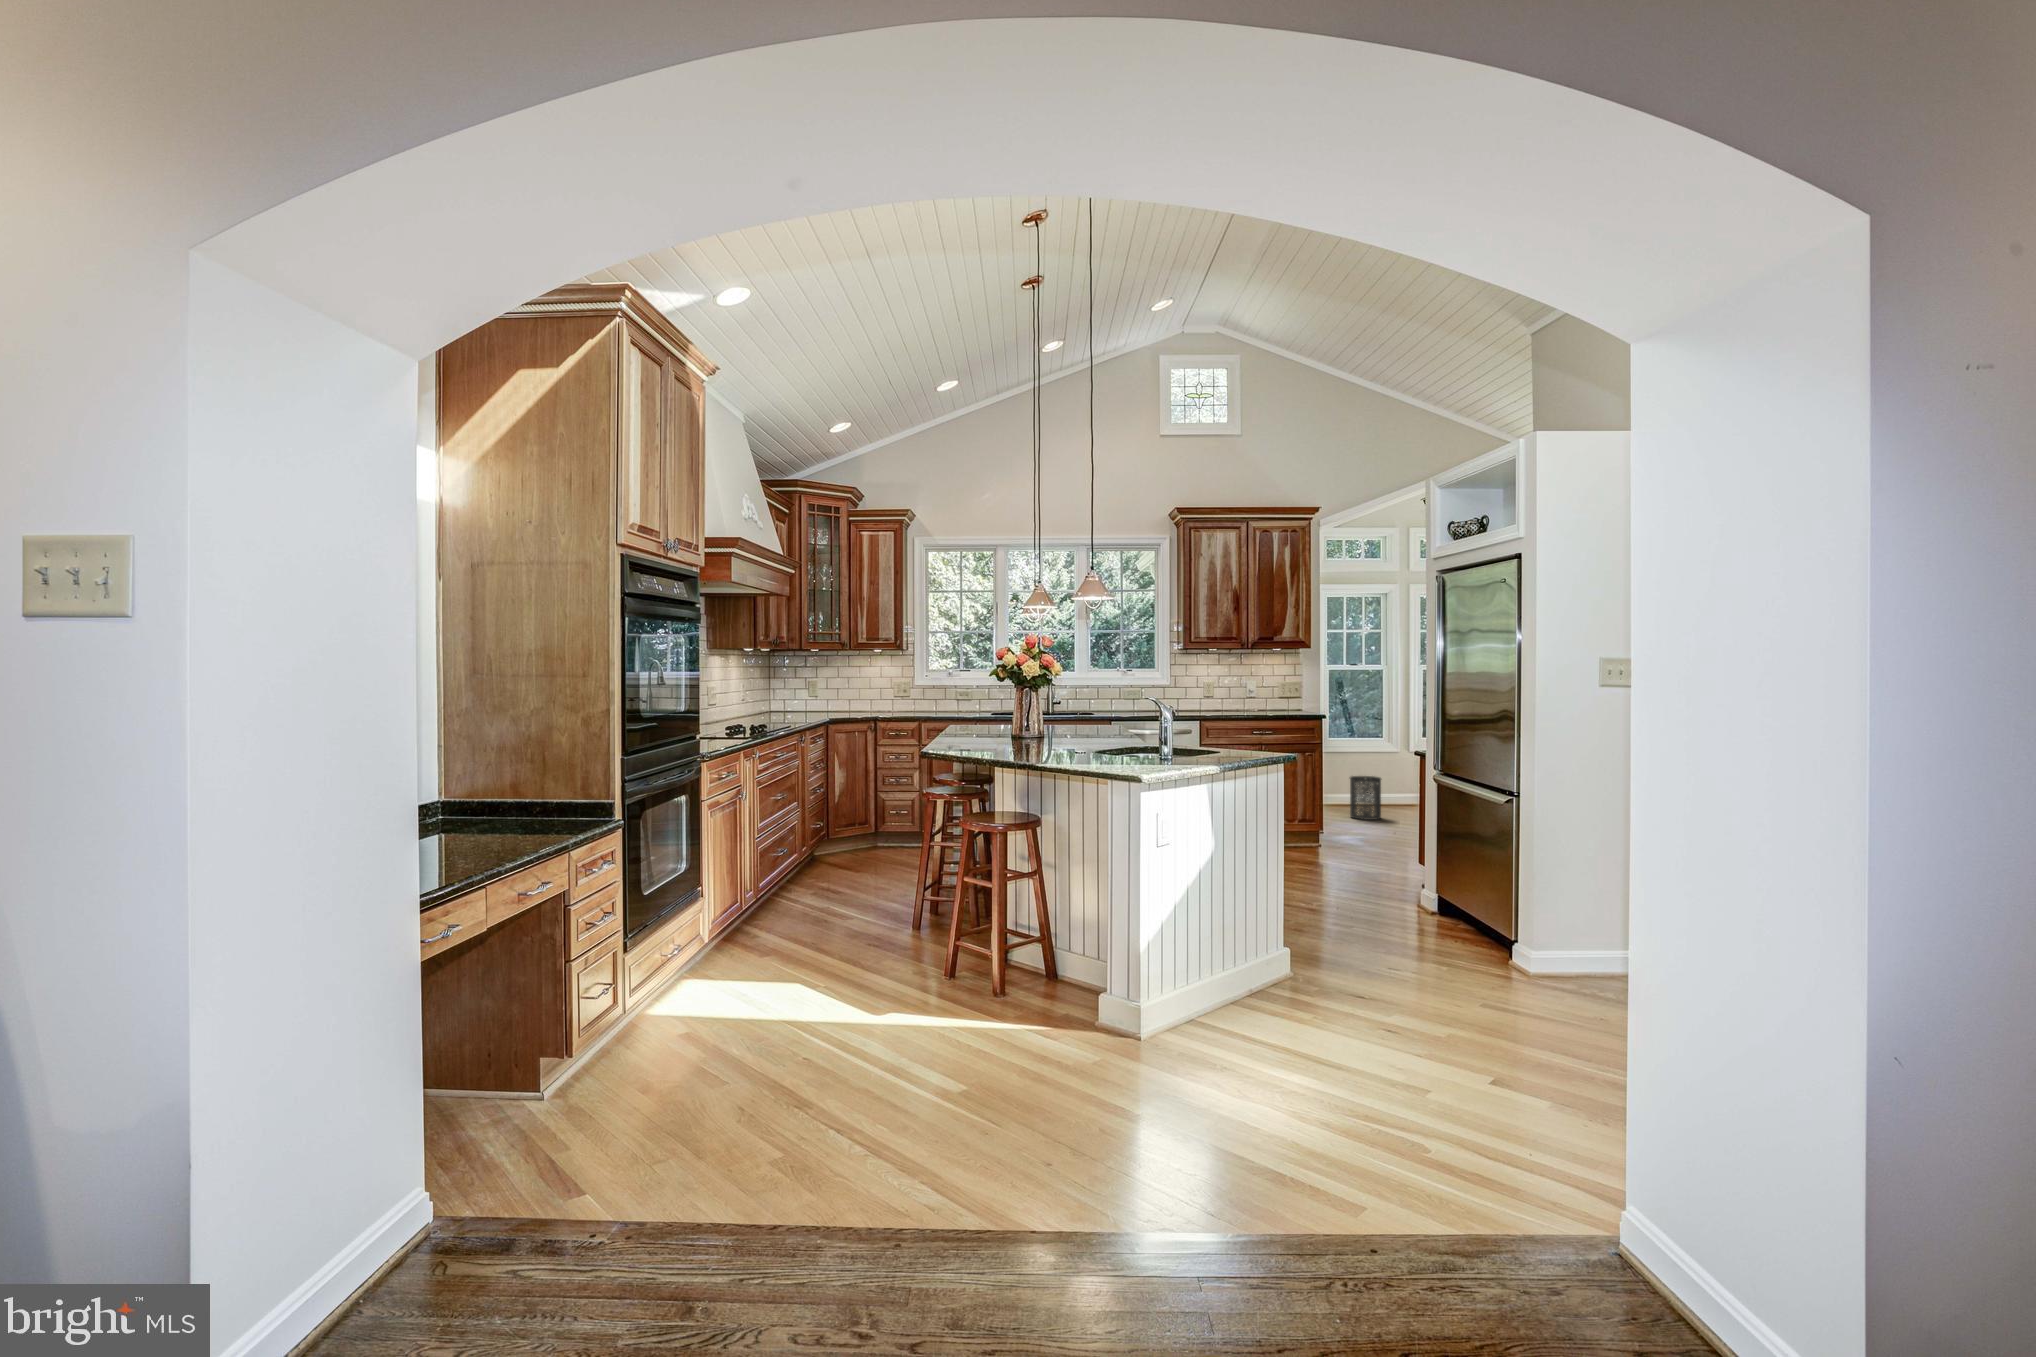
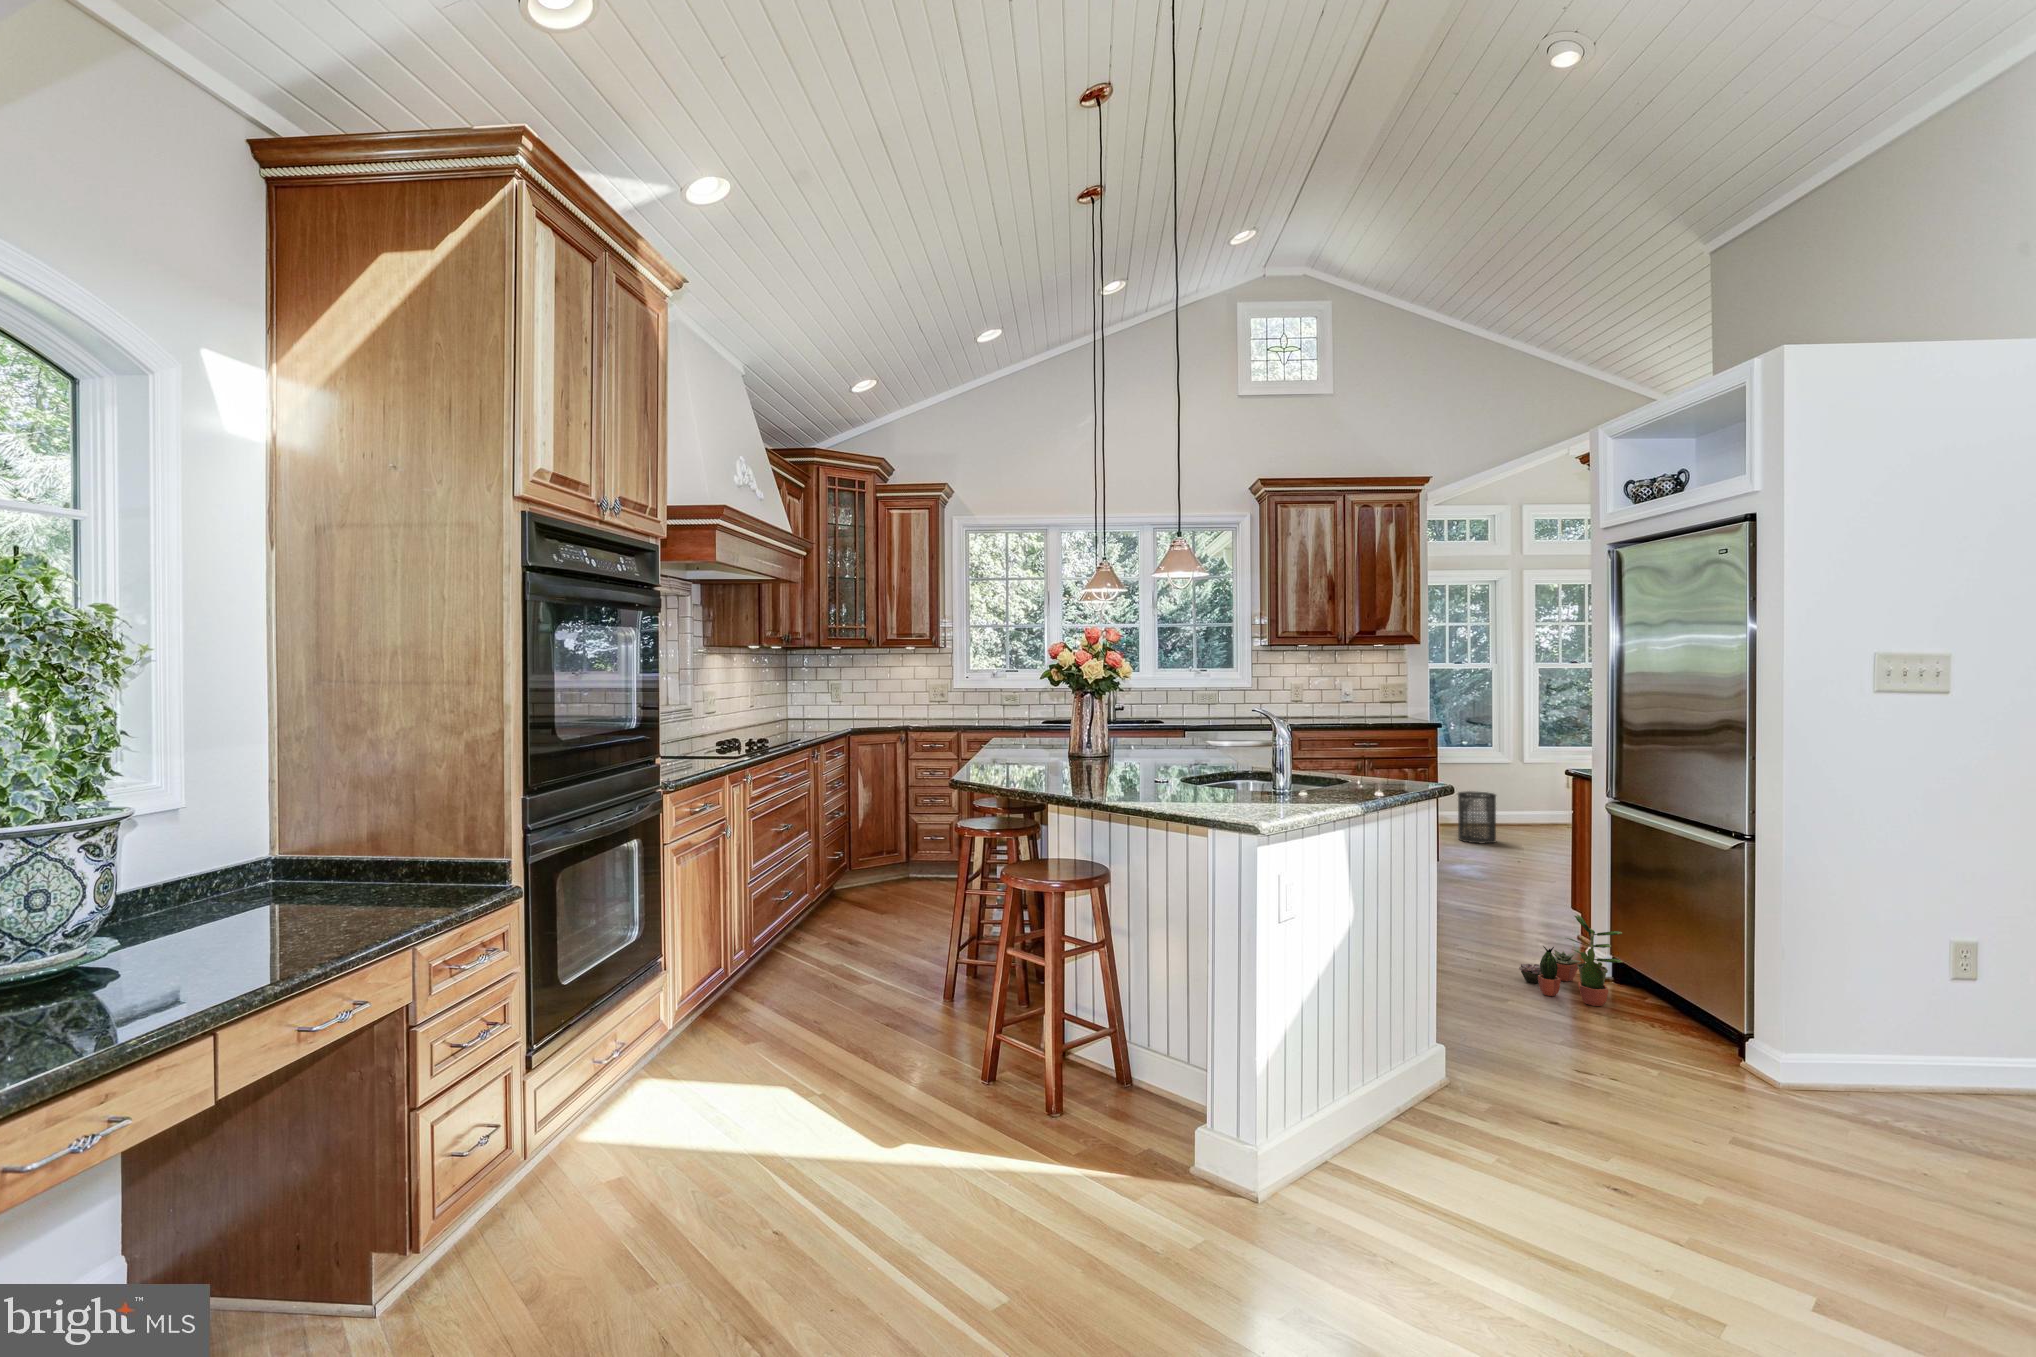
potted plant: none [1361,860,1435,927] -> present [1519,915,1623,1006]

